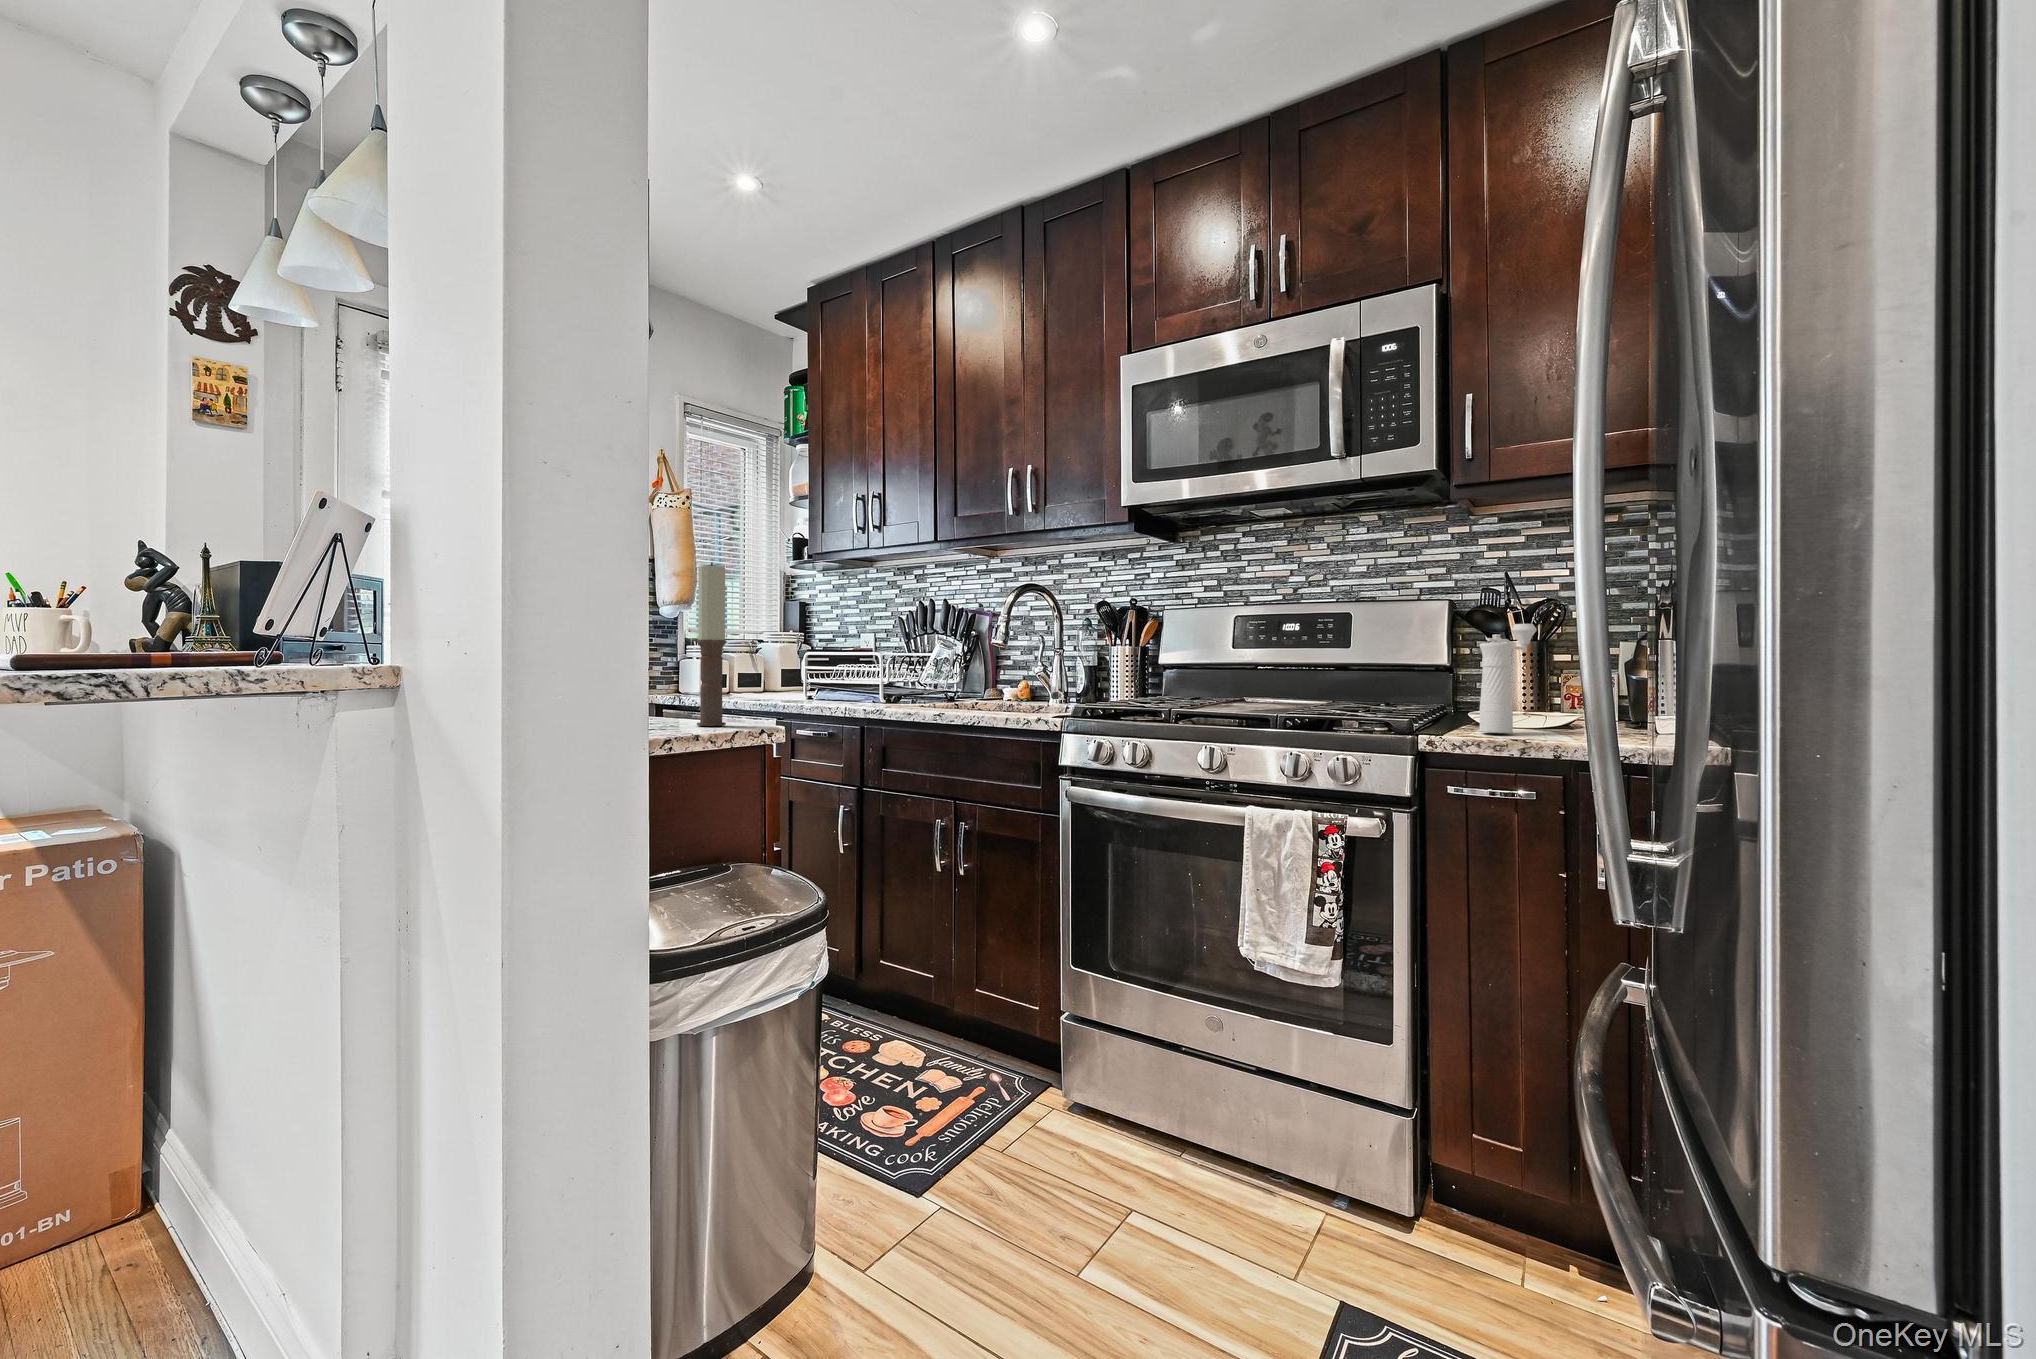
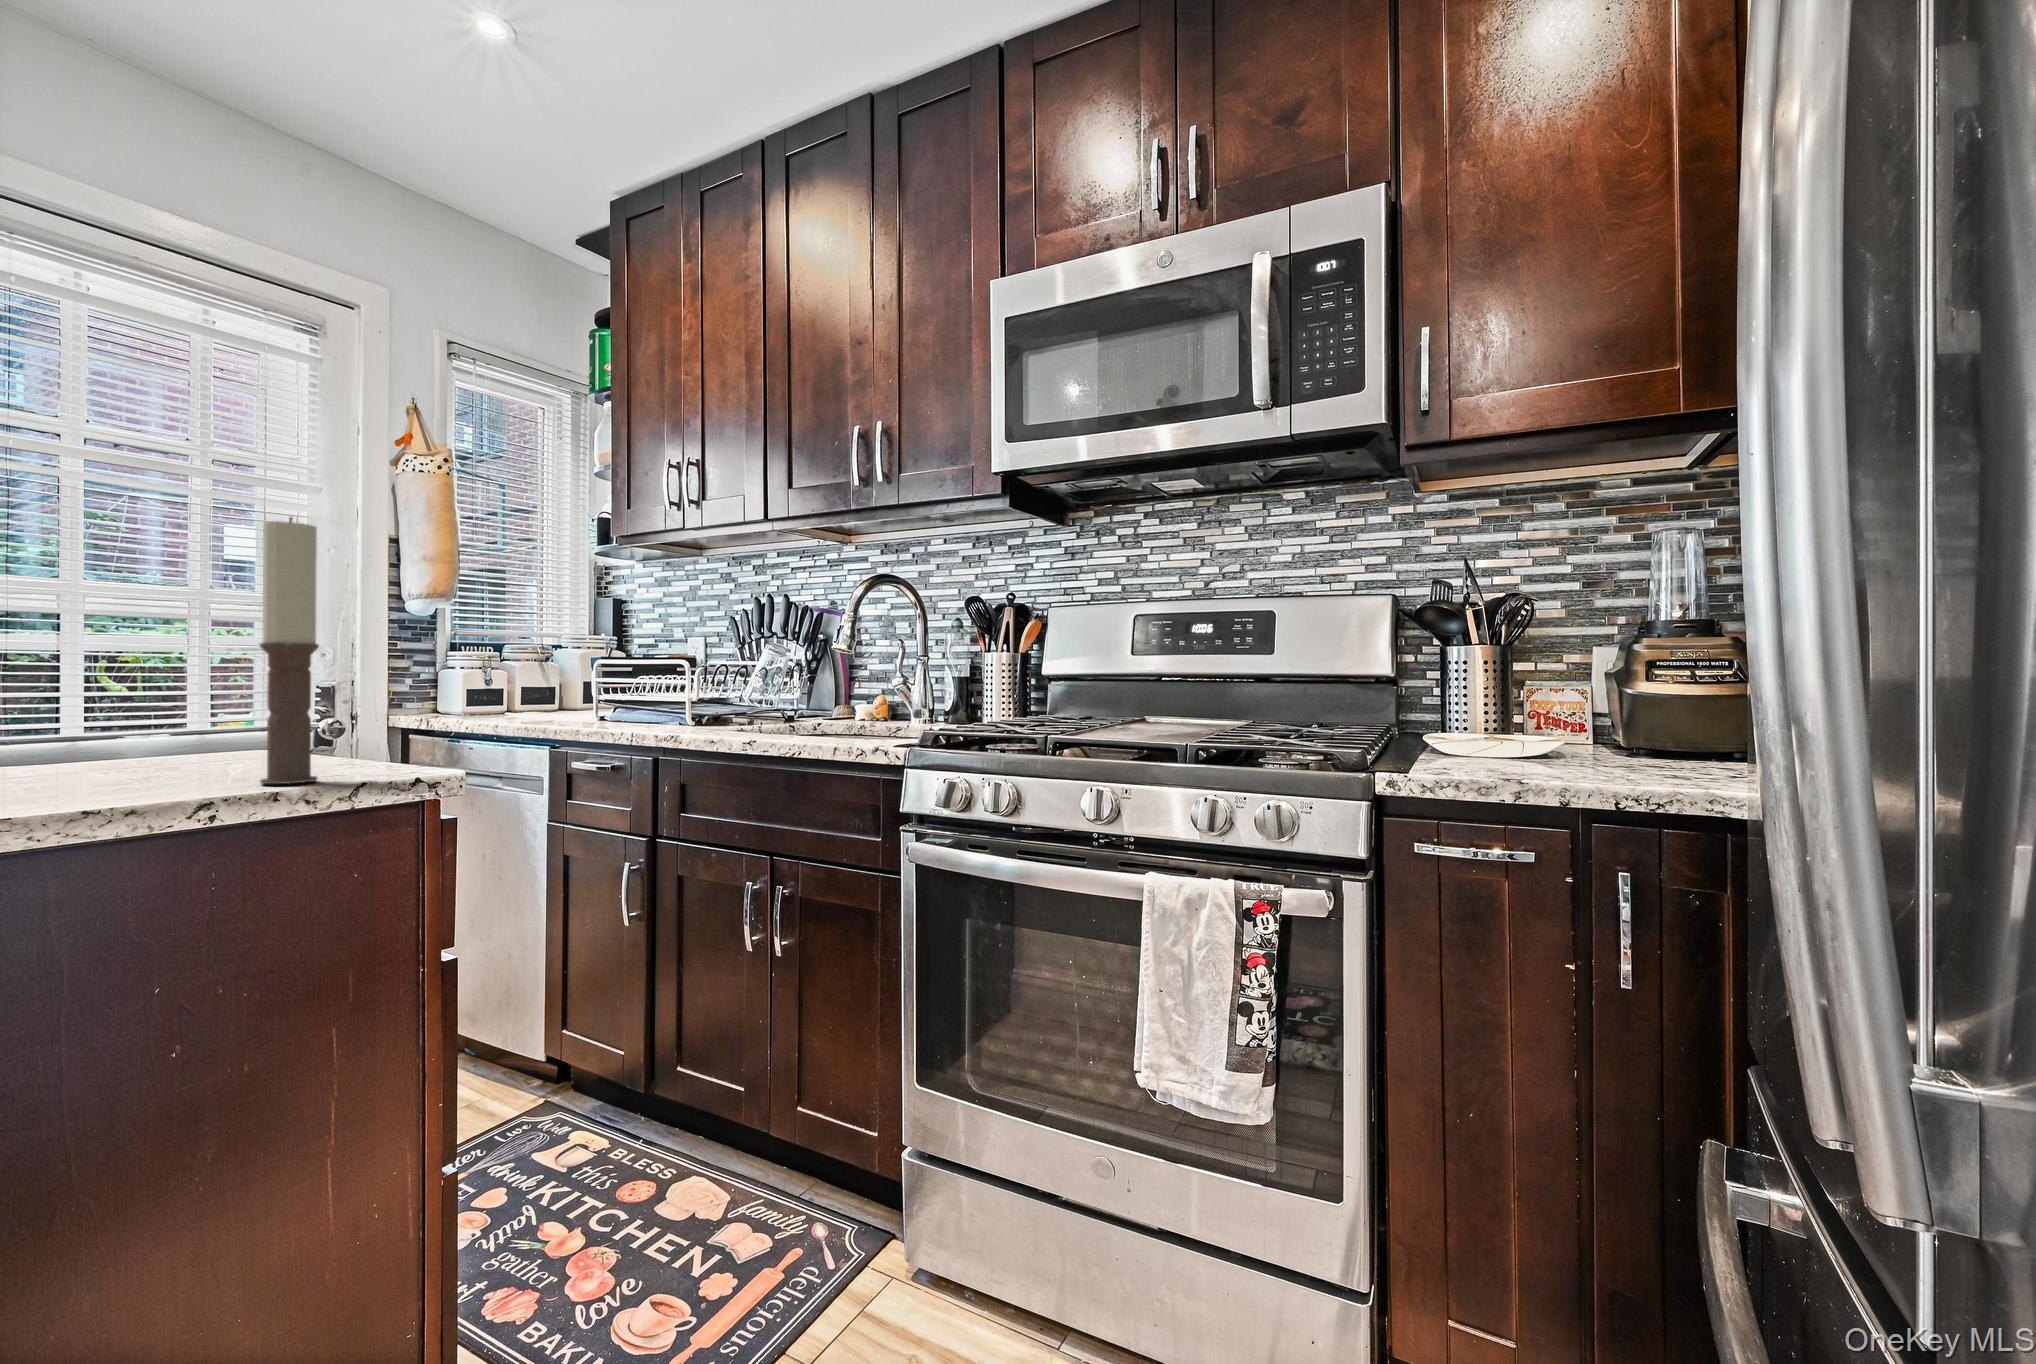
pepper mill: present [1480,624,1537,733] -> none [1451,625,1520,772]

